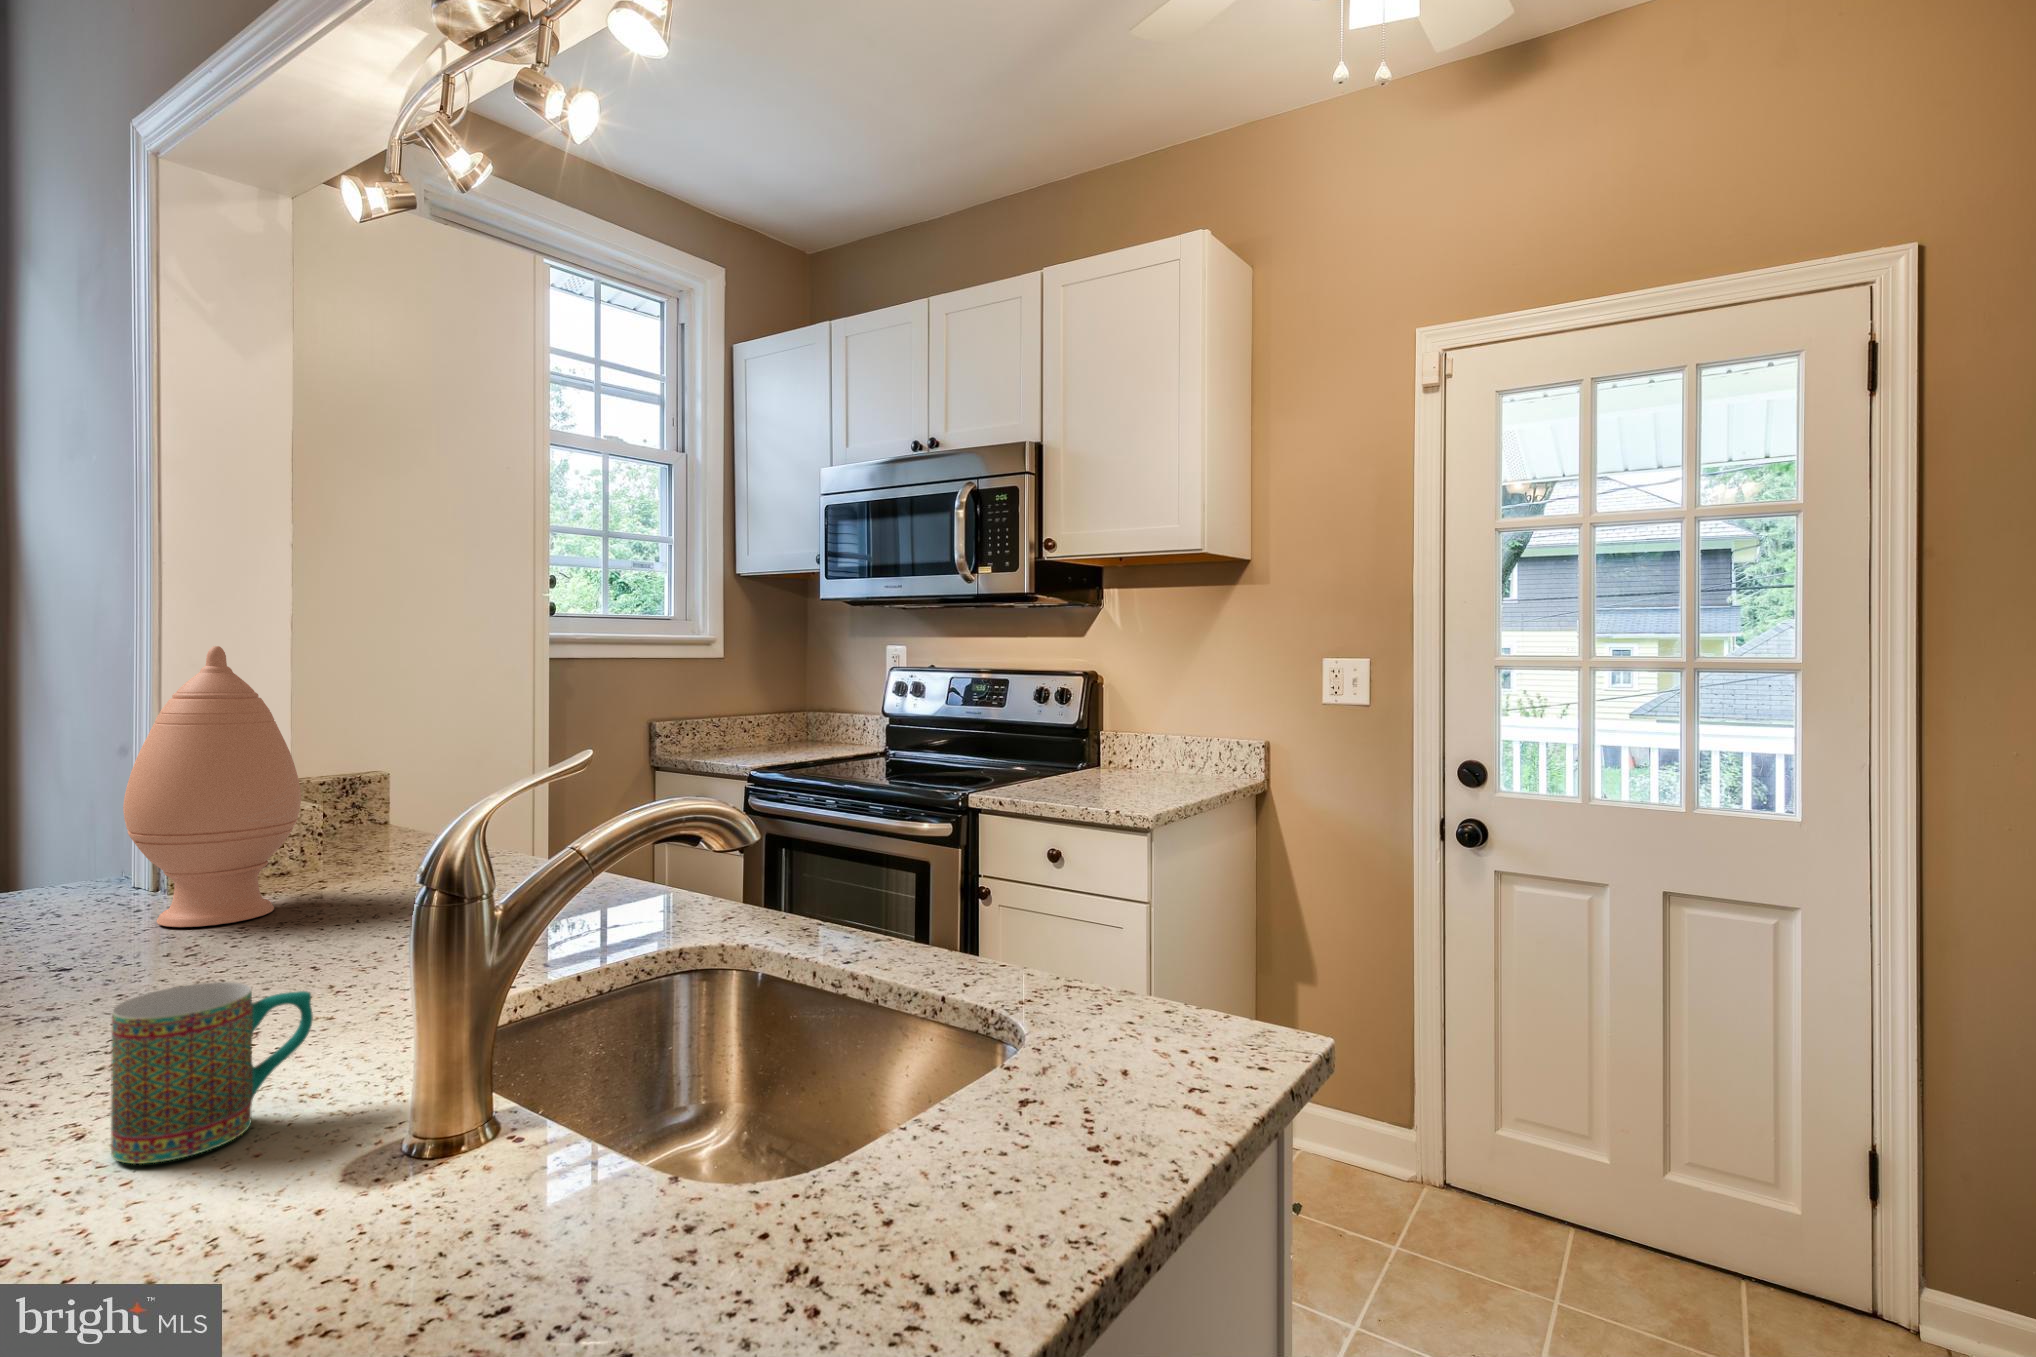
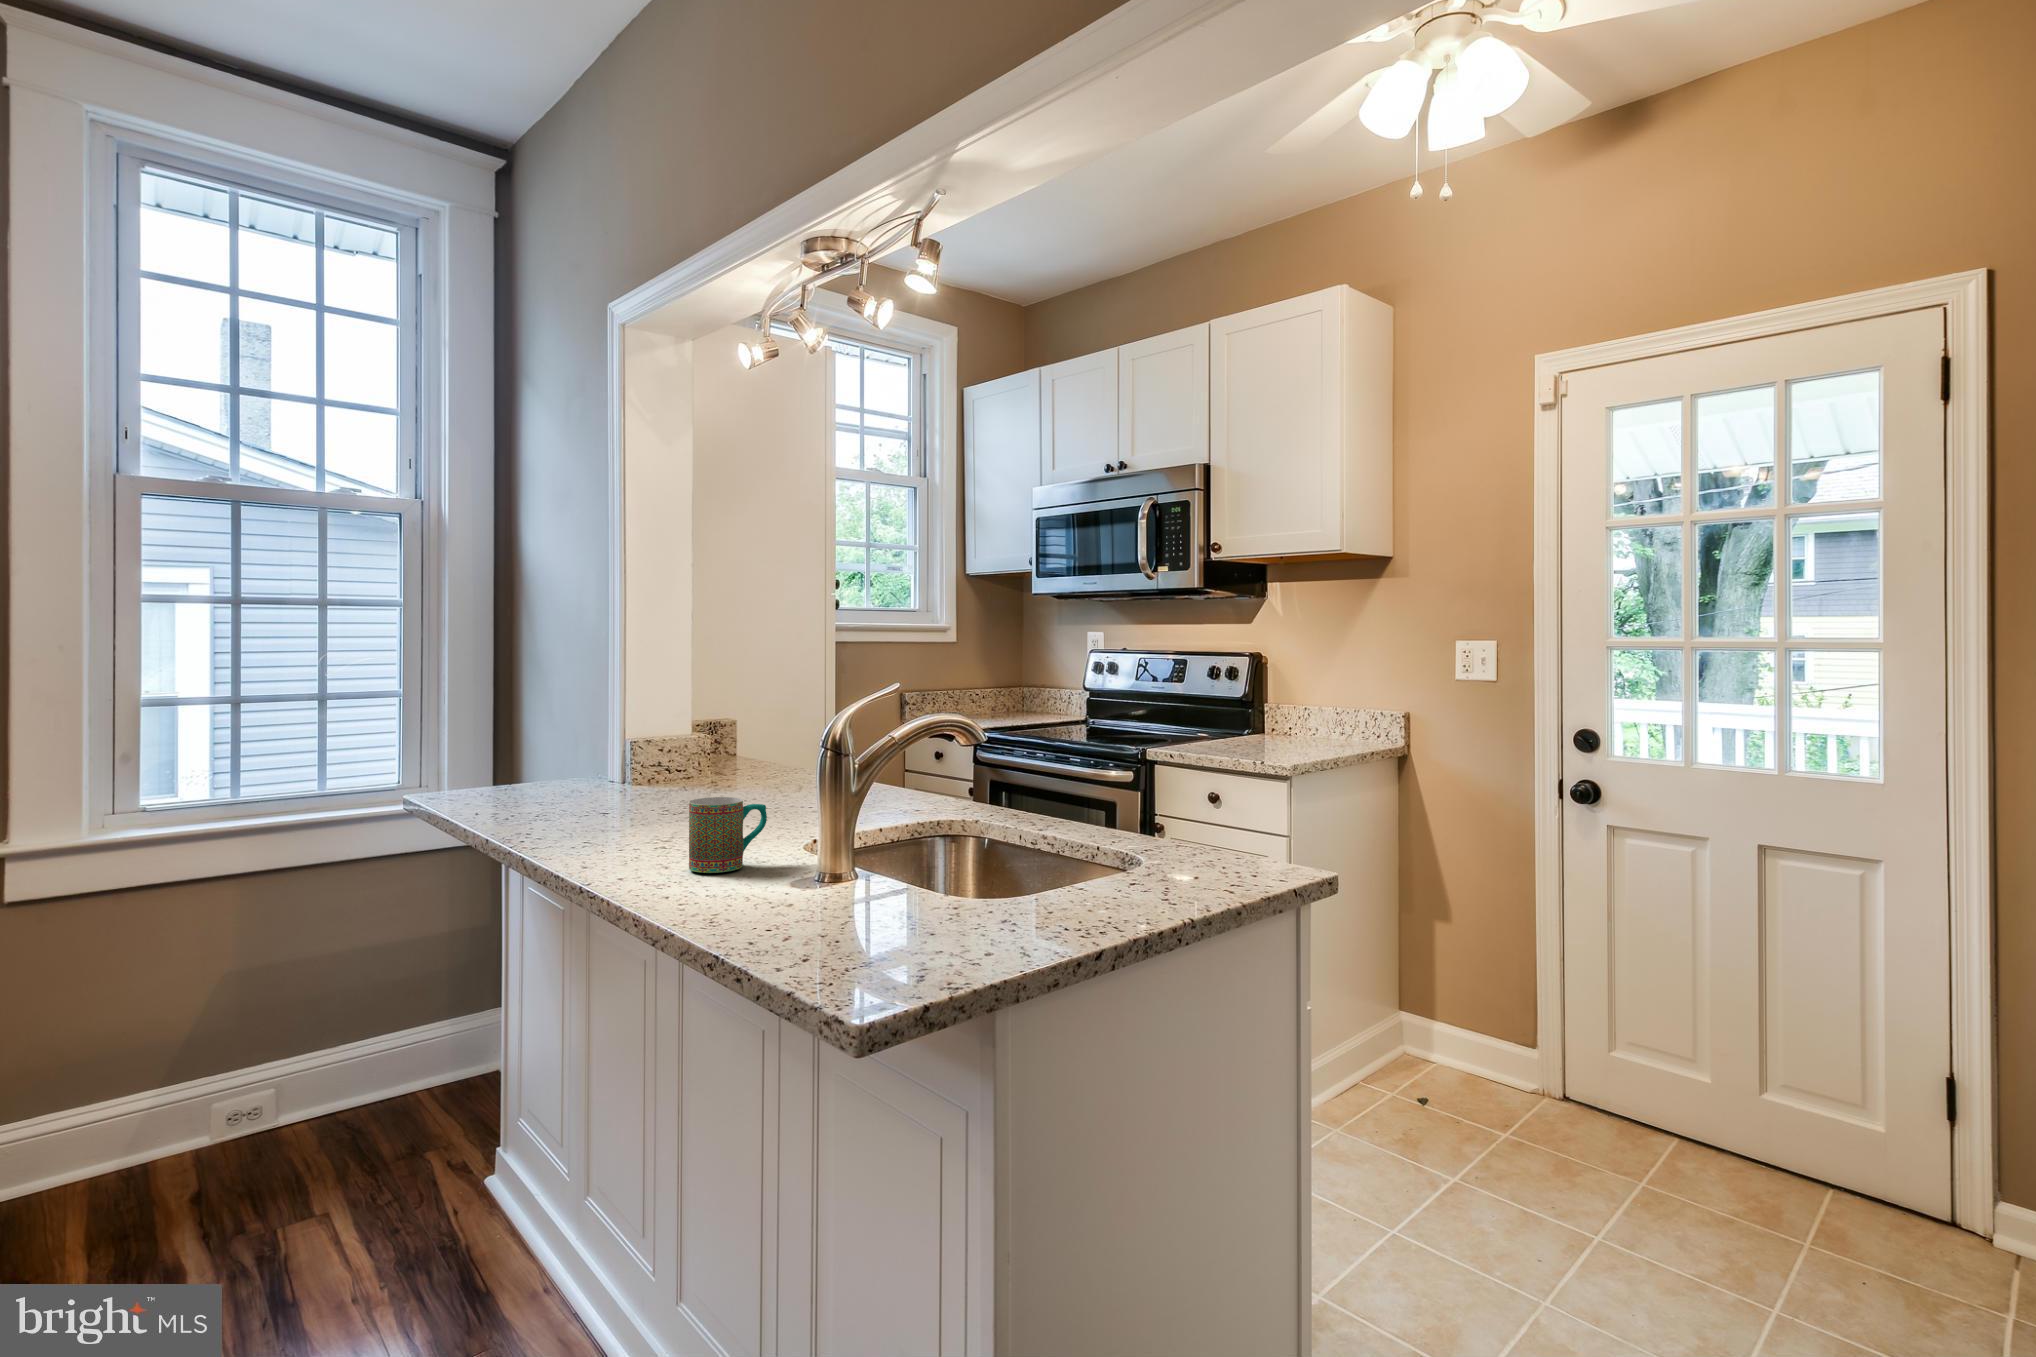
vase: present [123,646,301,927] -> none [622,633,710,800]

